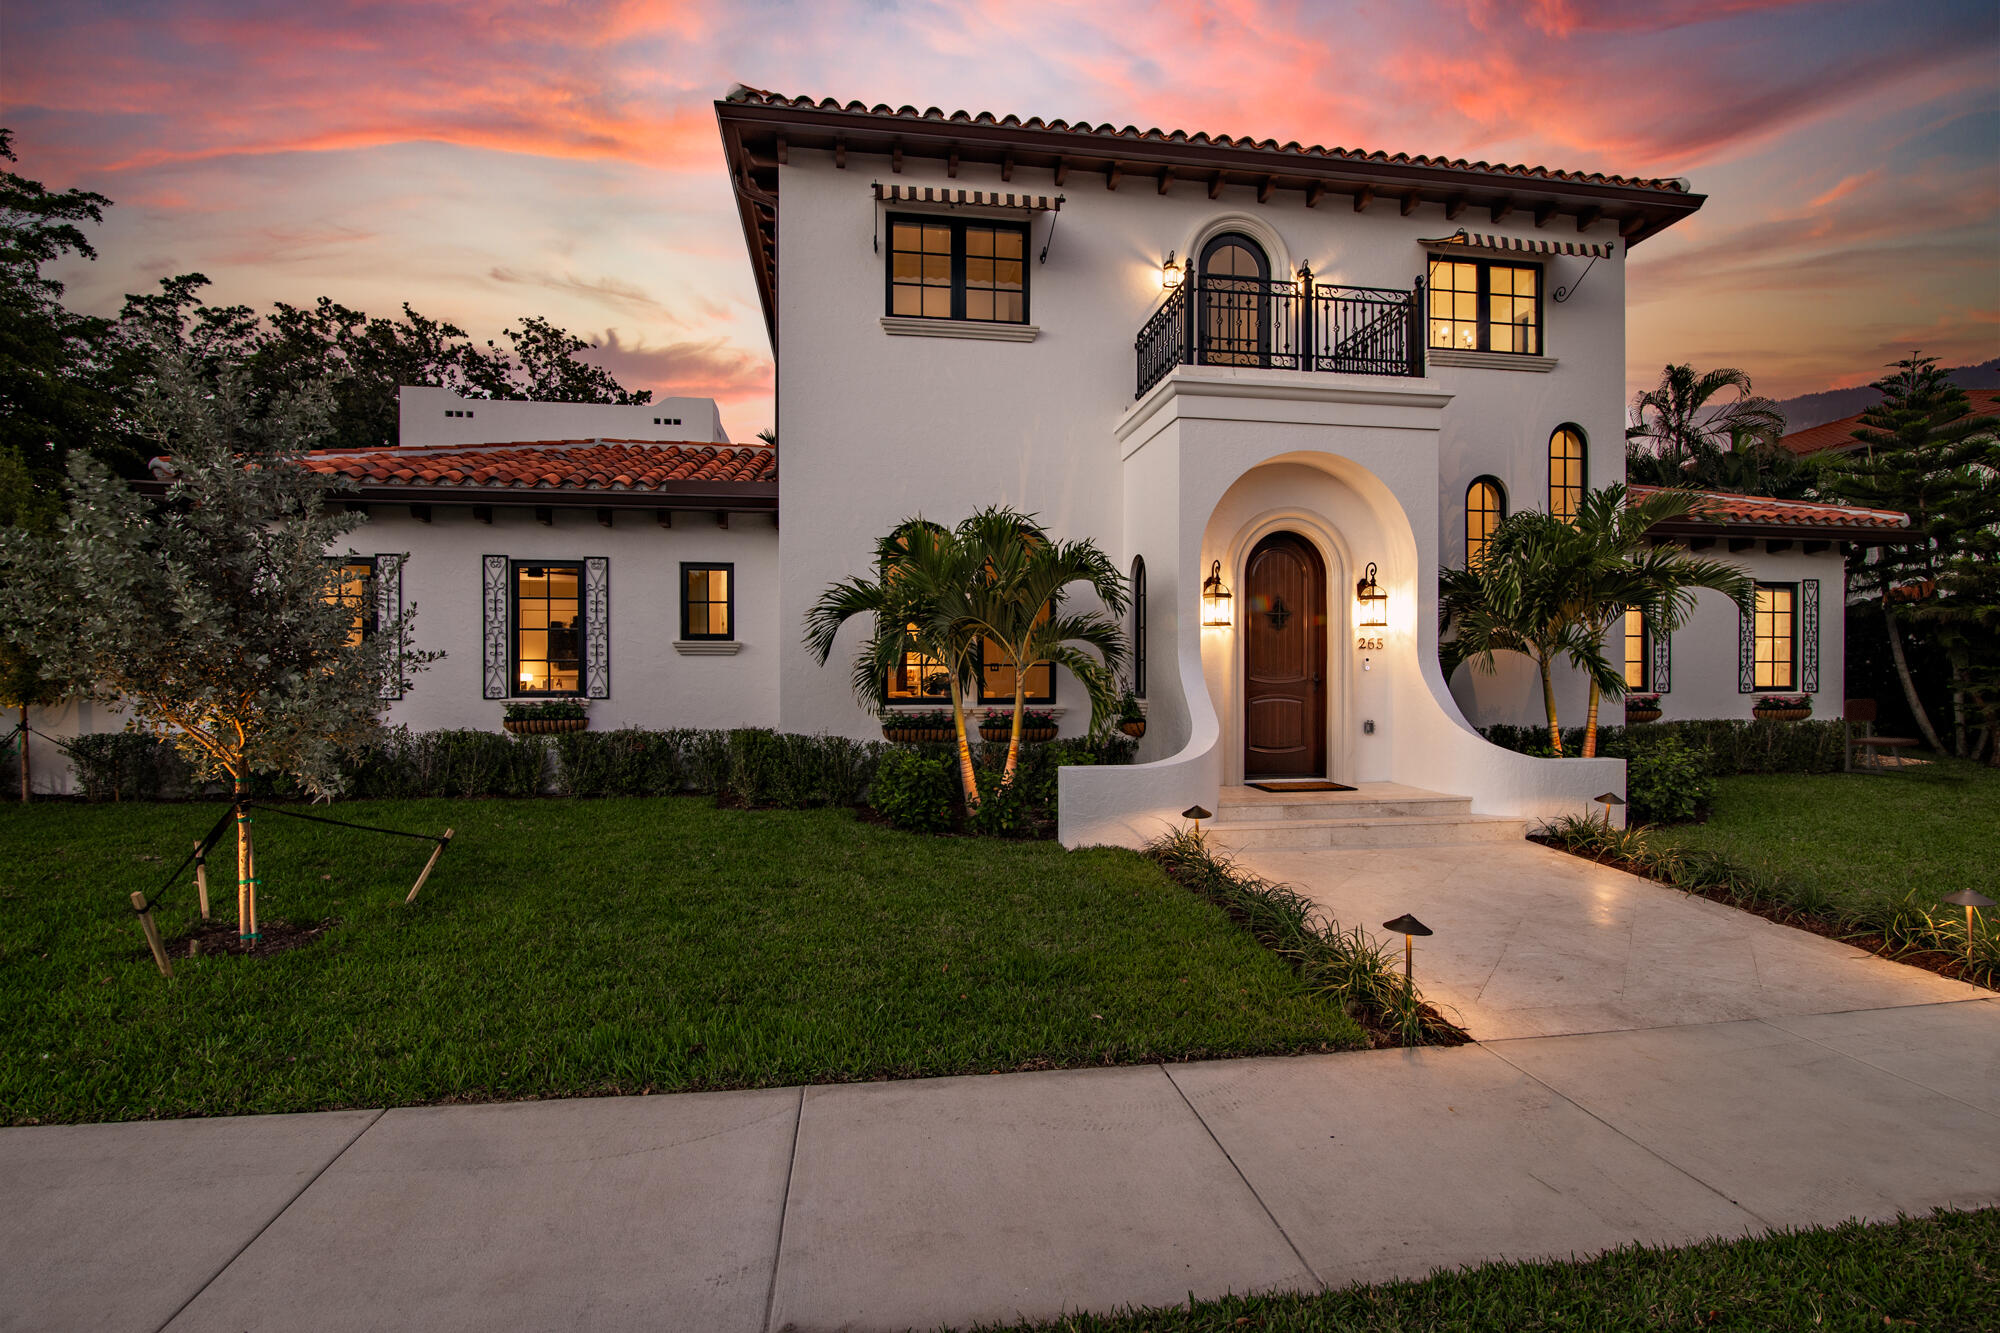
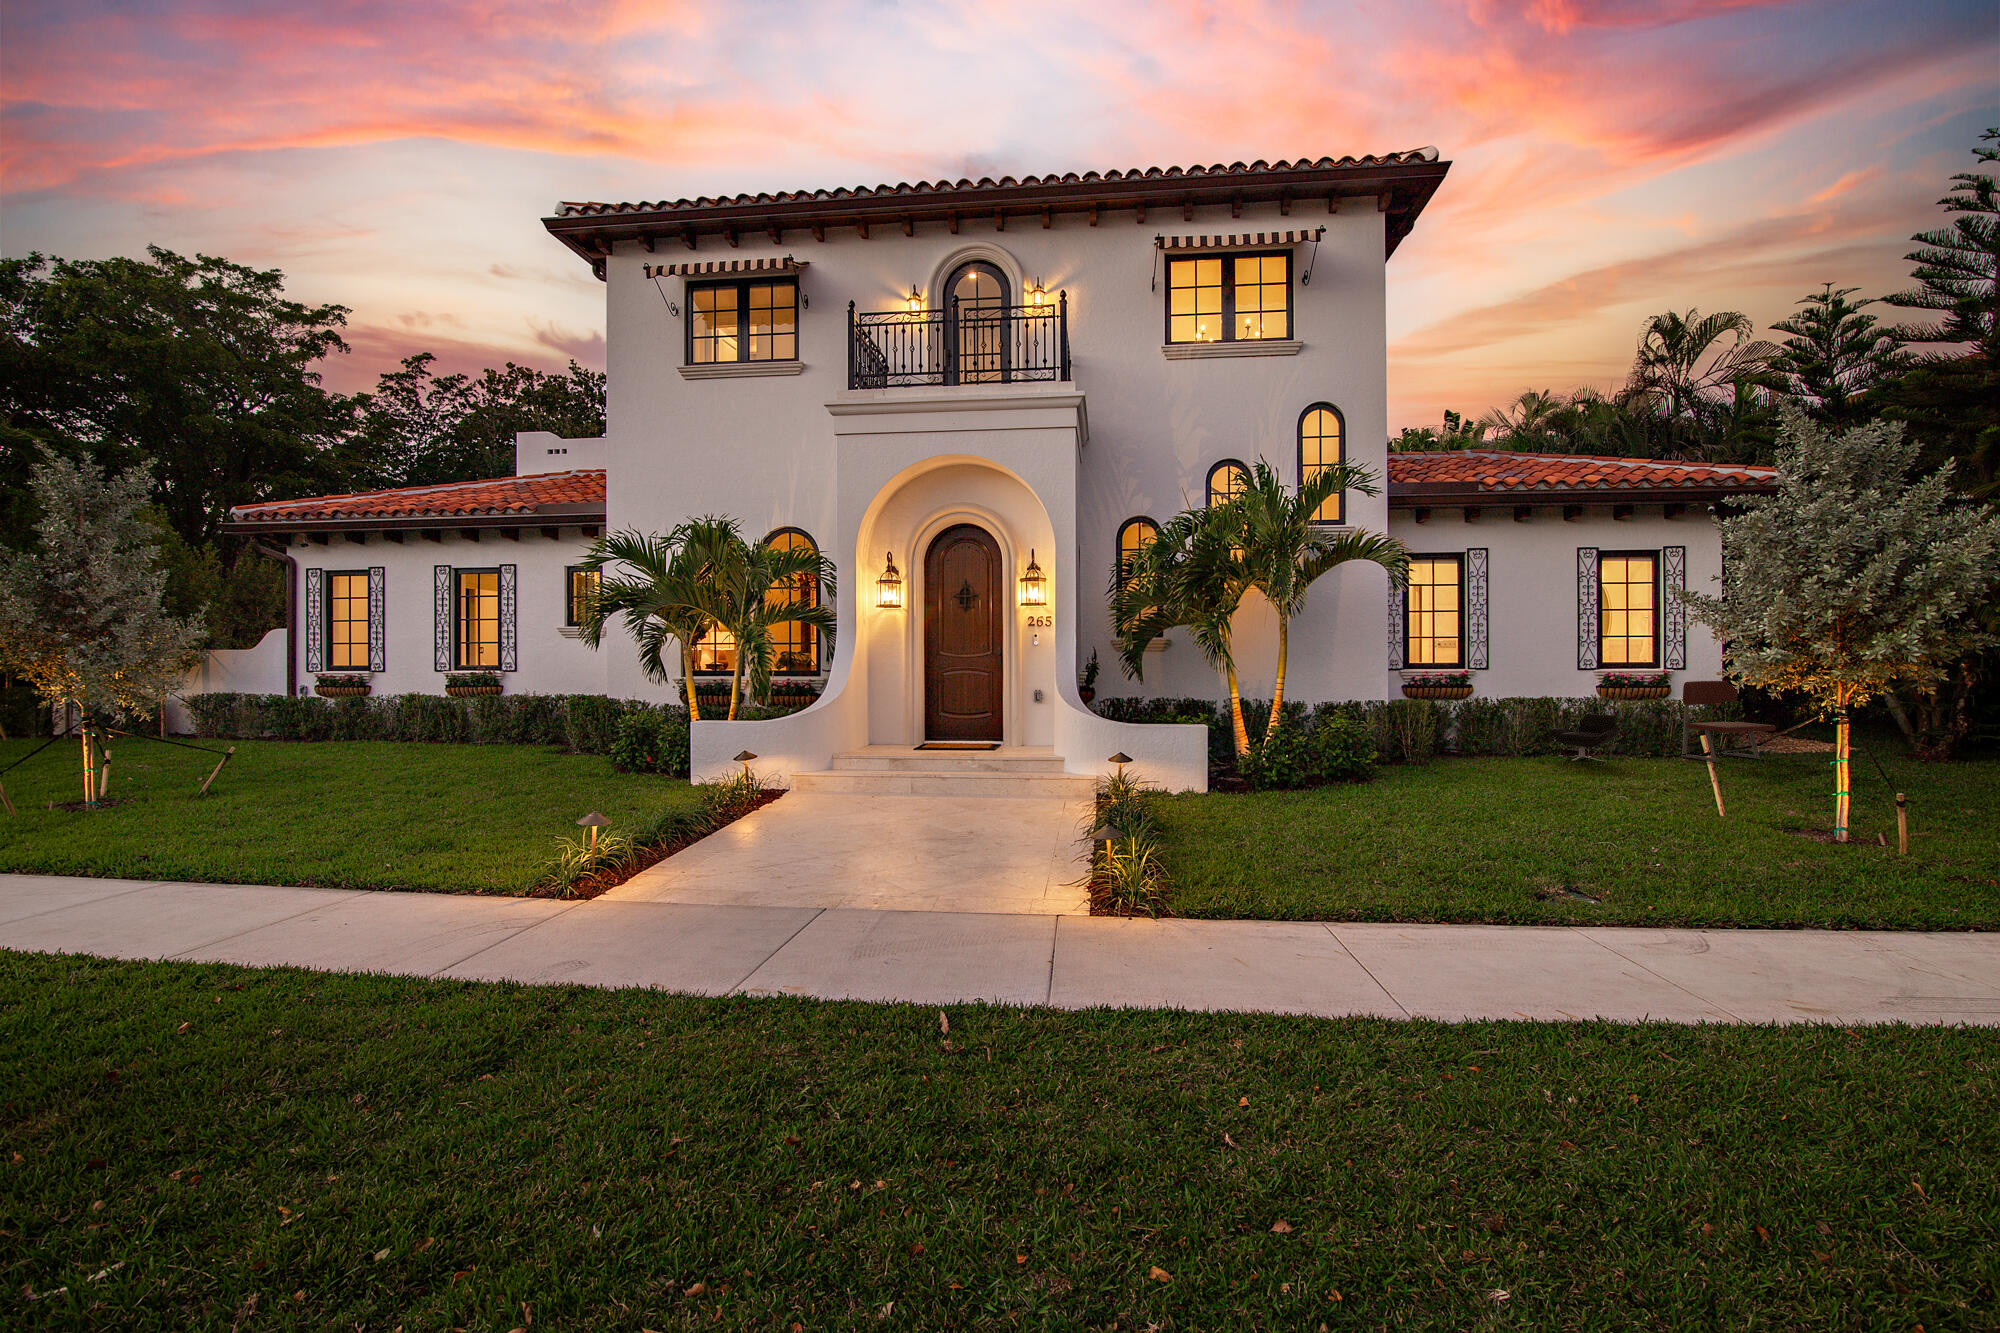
lounge chair: none [1747,732,1813,778] -> present [1549,714,1619,761]

